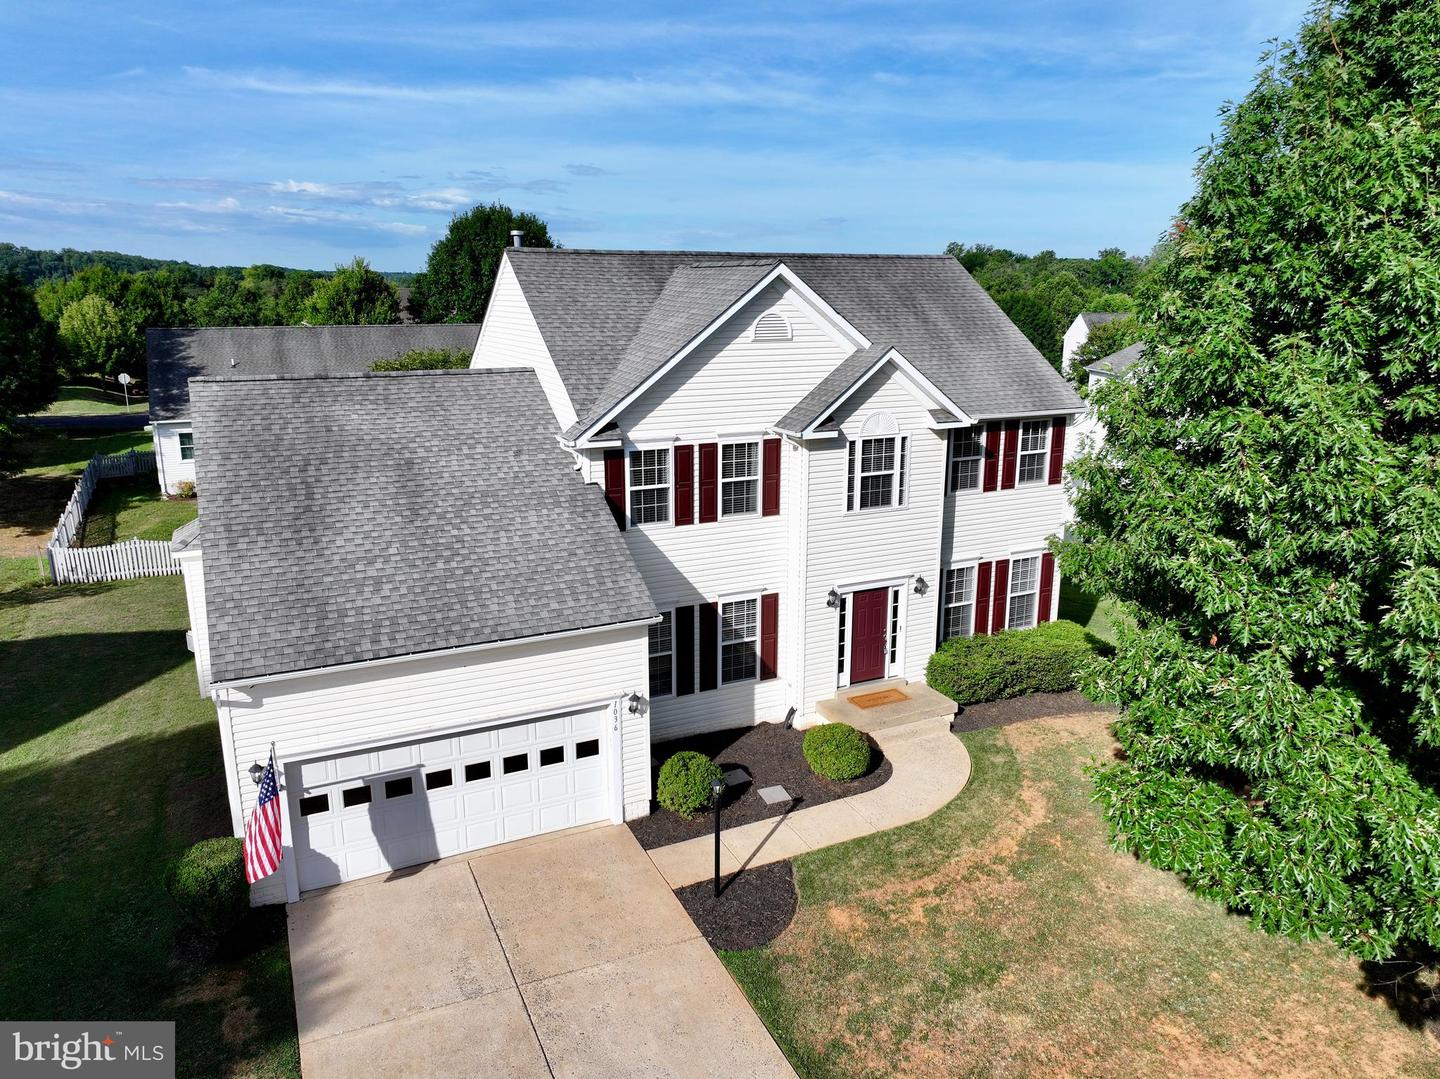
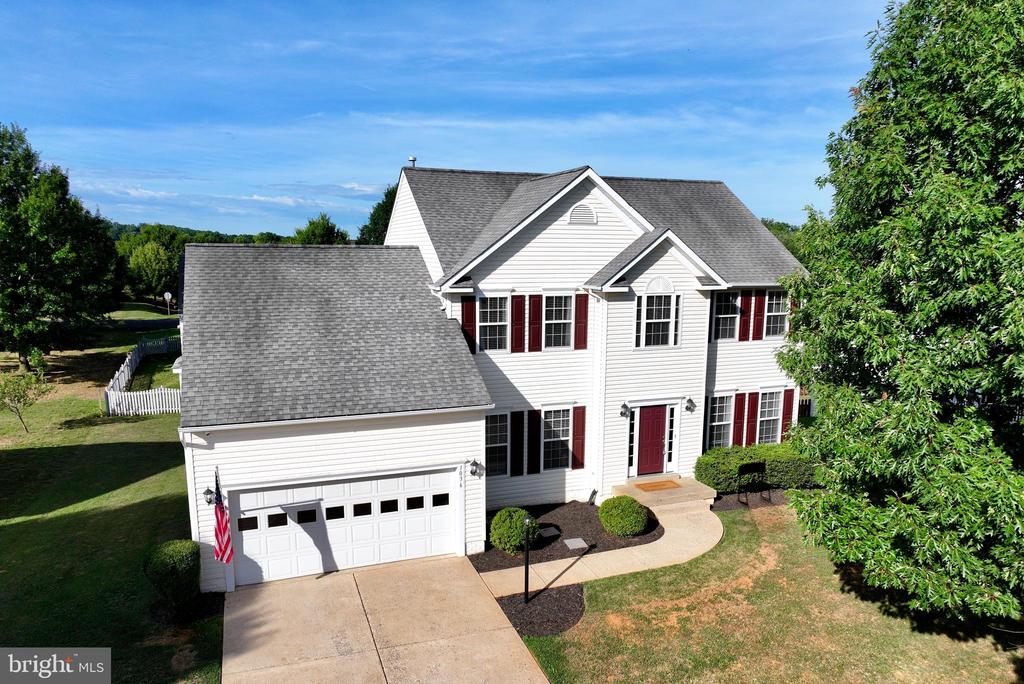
bench: none [981,659,1034,719] -> present [737,462,777,505]

